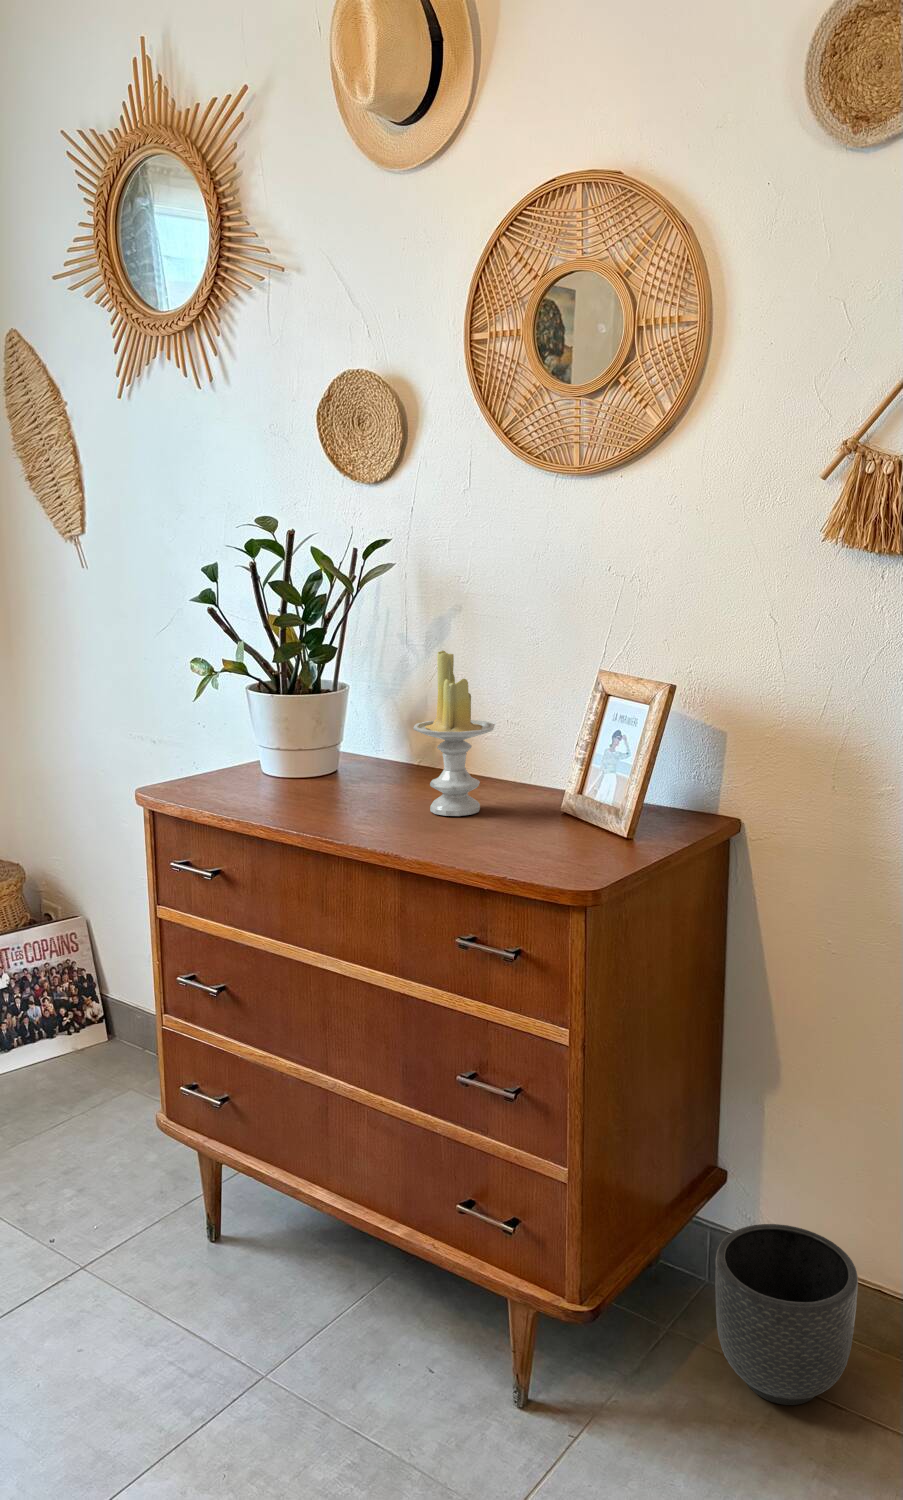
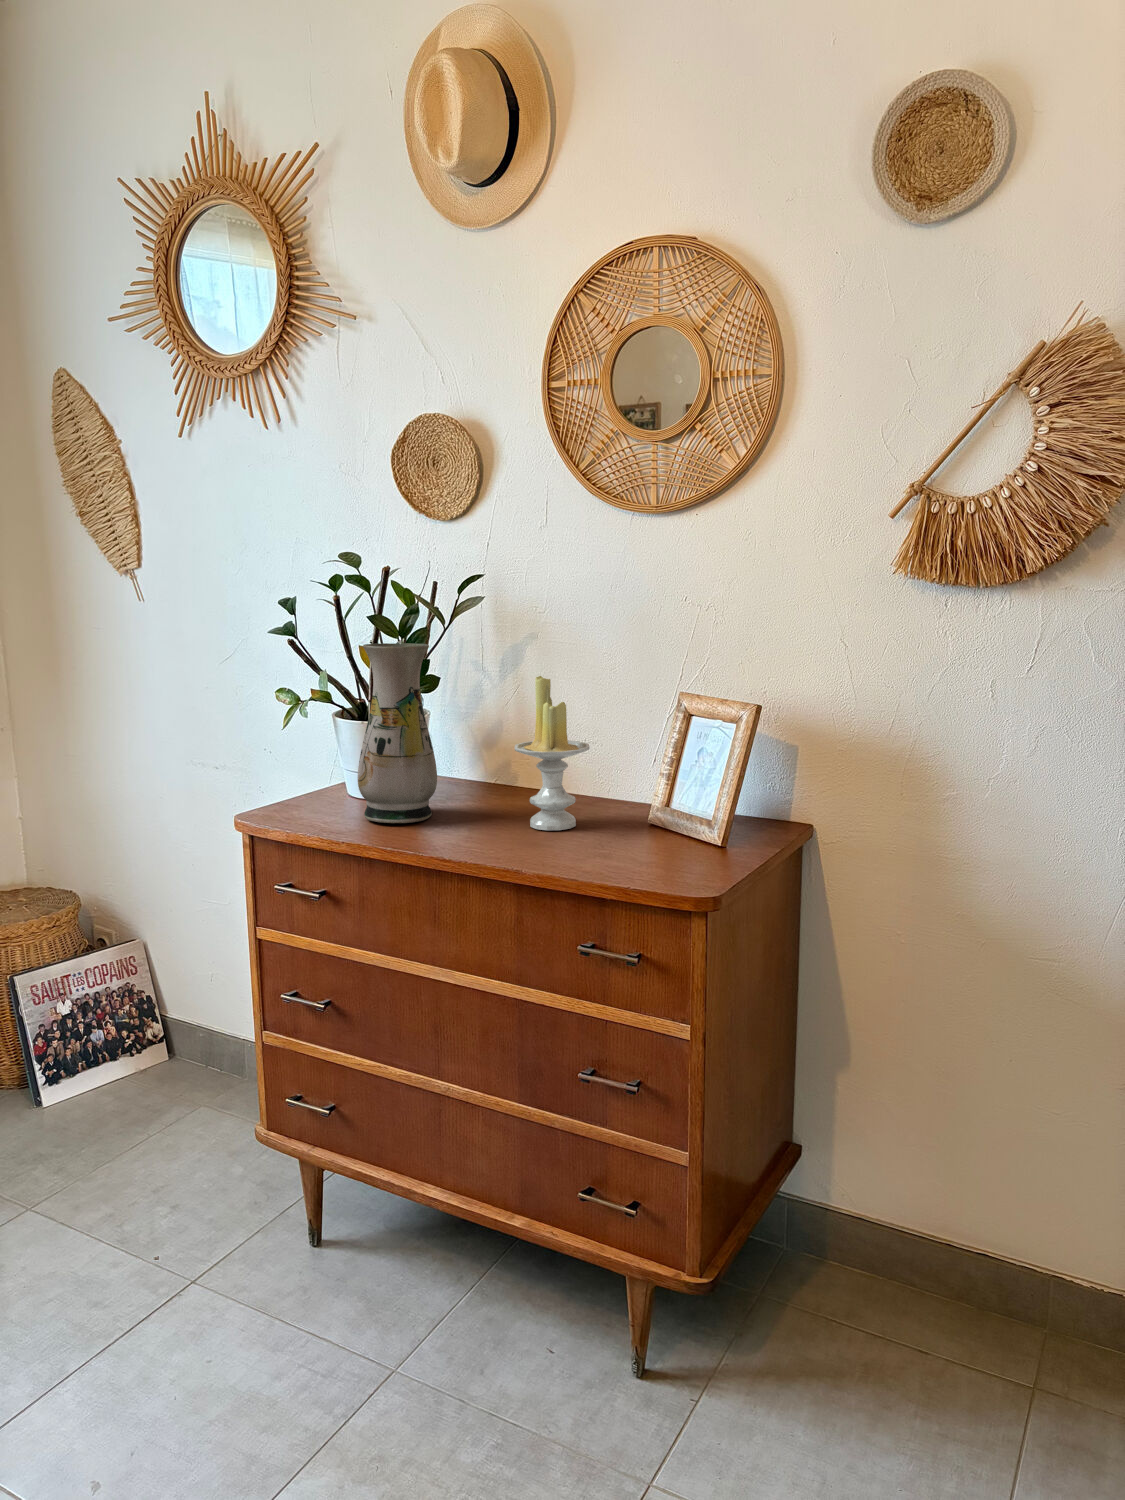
vase: none [257,614,339,803] -> present [358,643,437,823]
planter: present [715,1224,858,1405] -> none [809,1191,937,1355]

